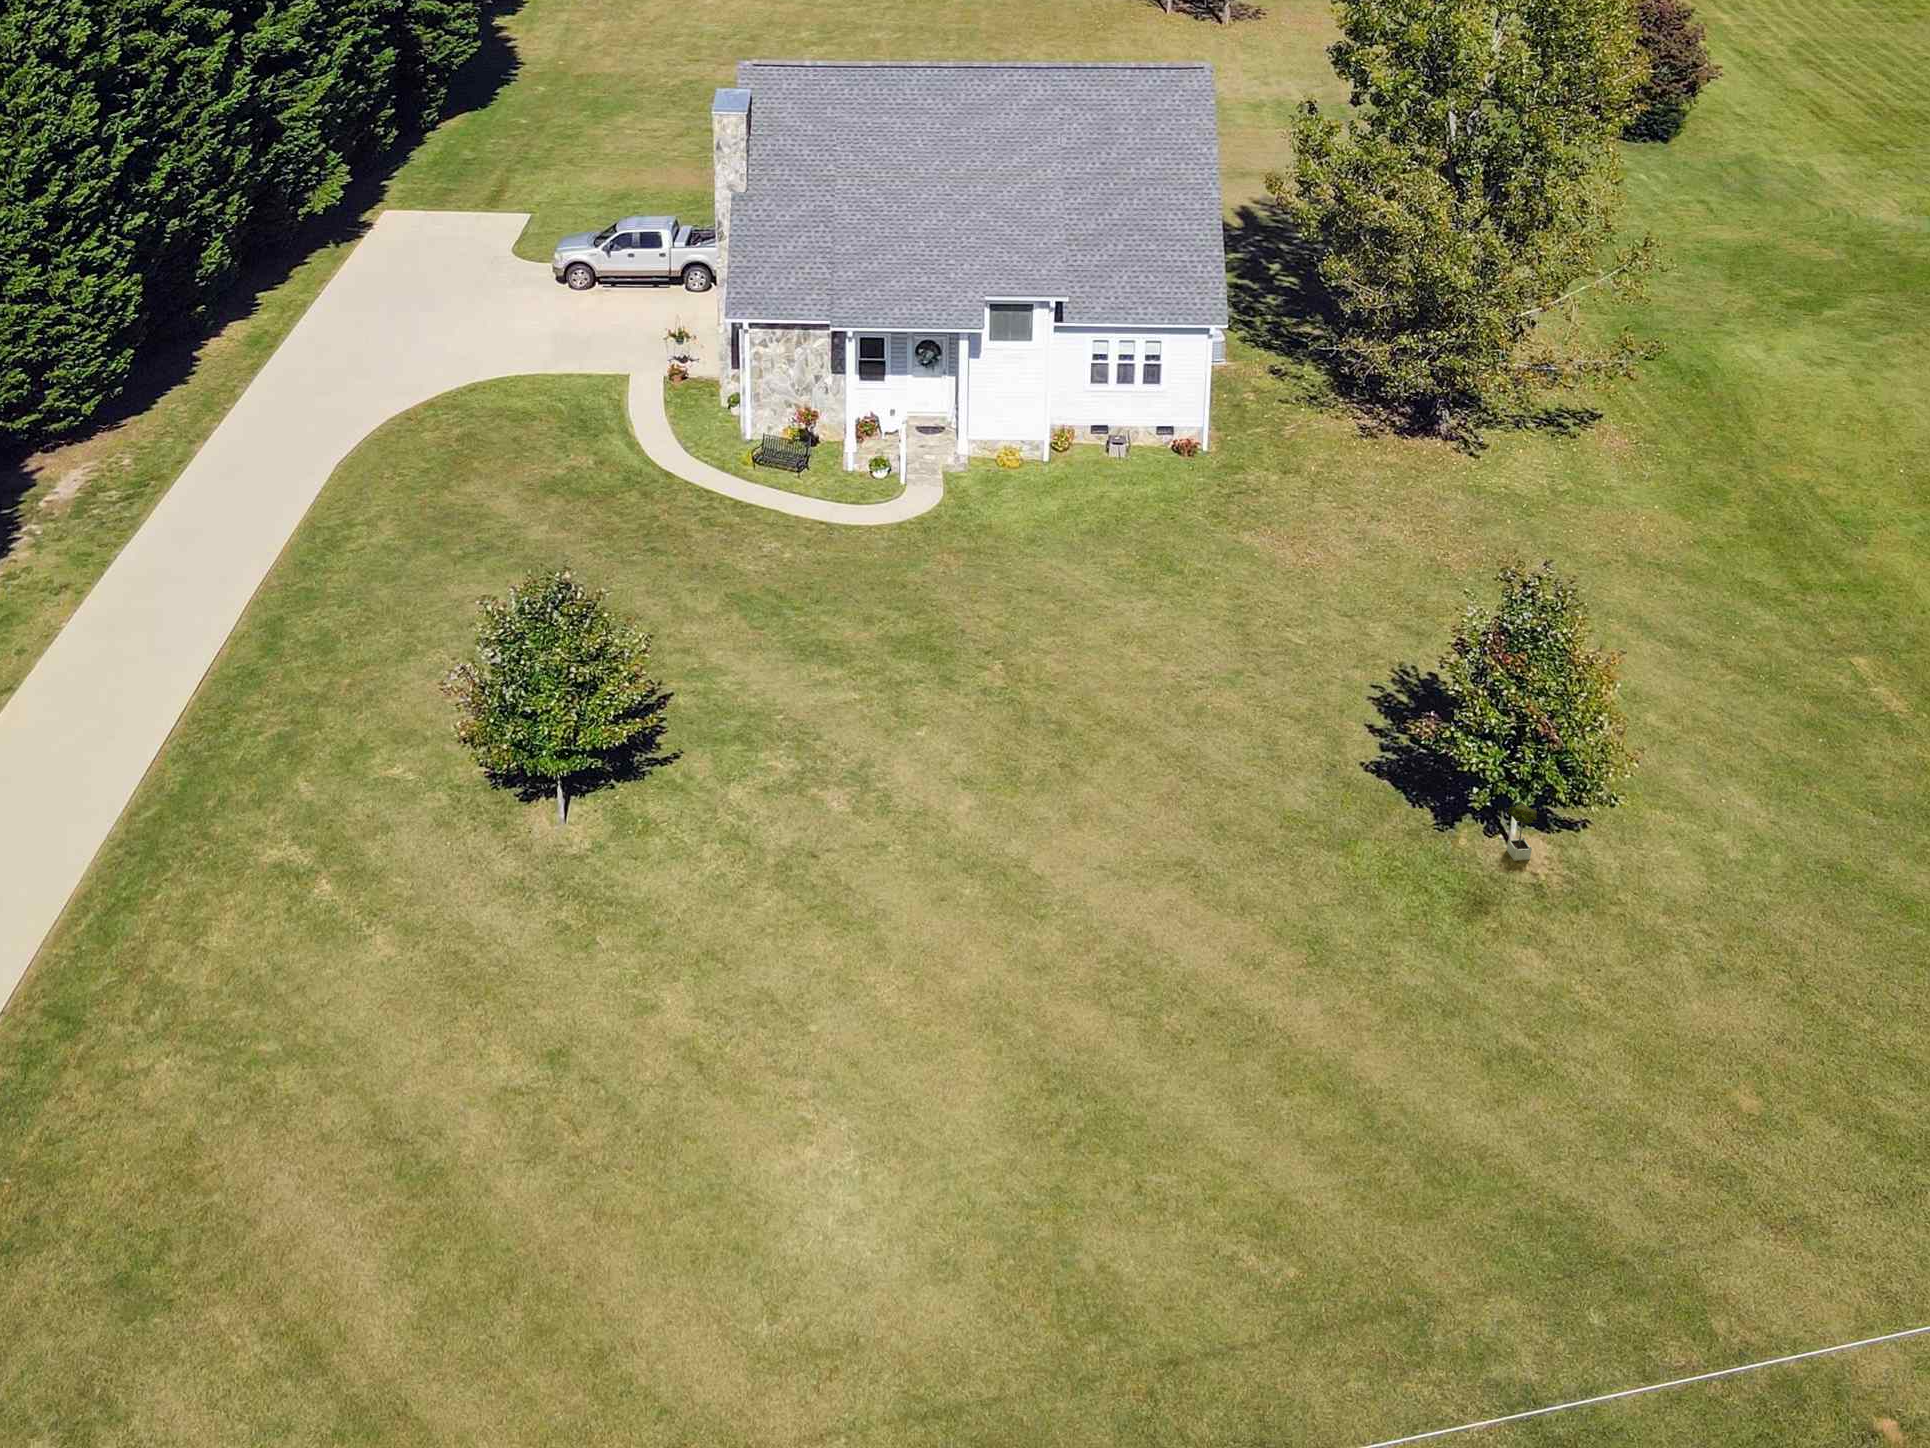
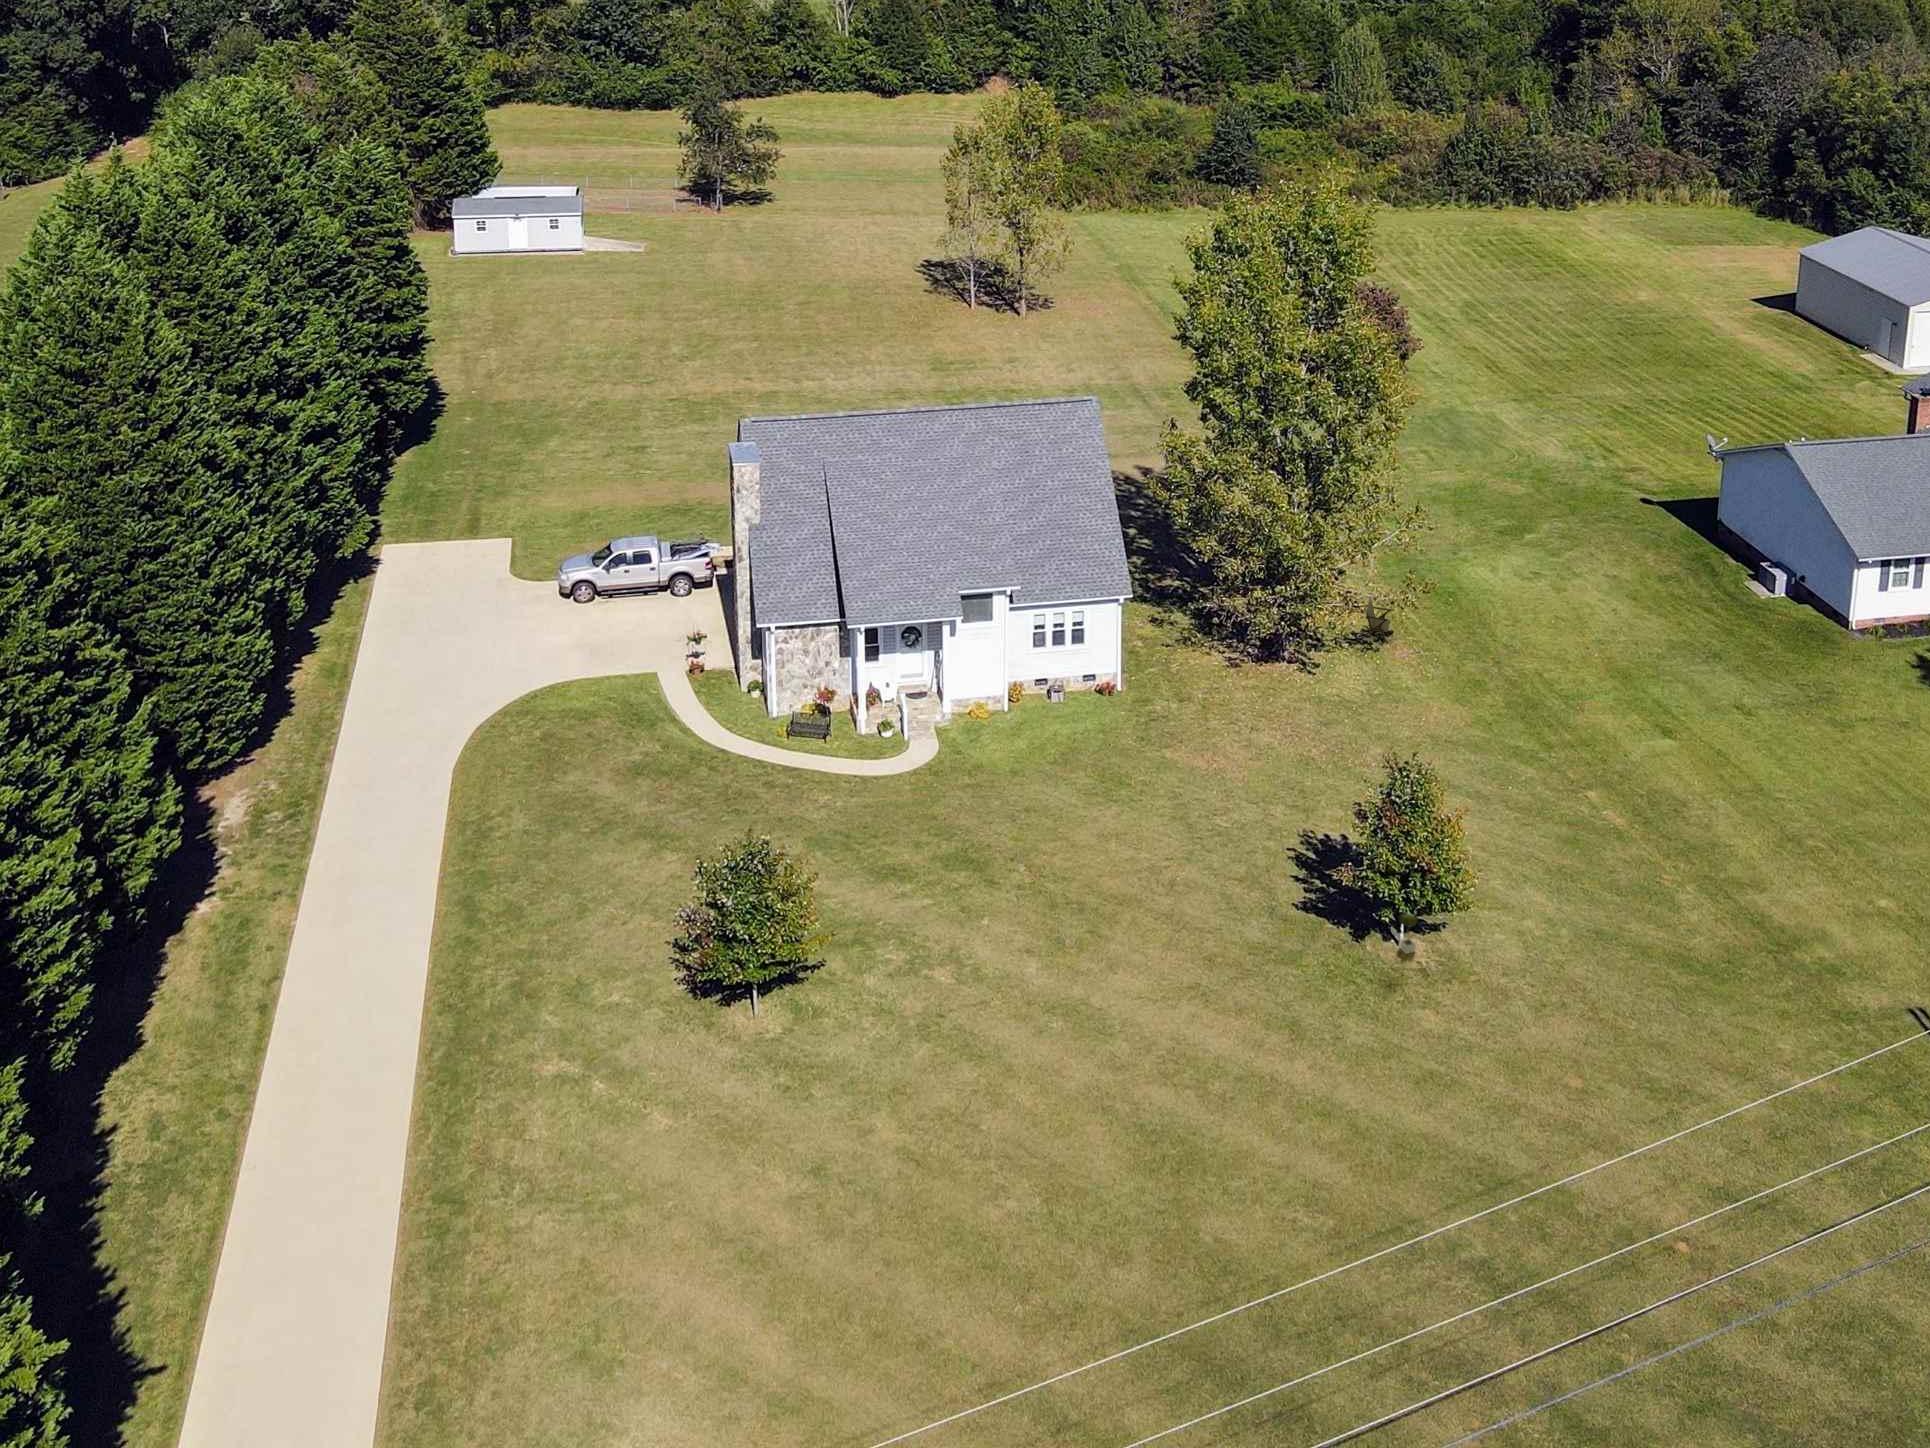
lounge chair: none [1554,370,1603,426] -> present [1361,601,1391,642]

